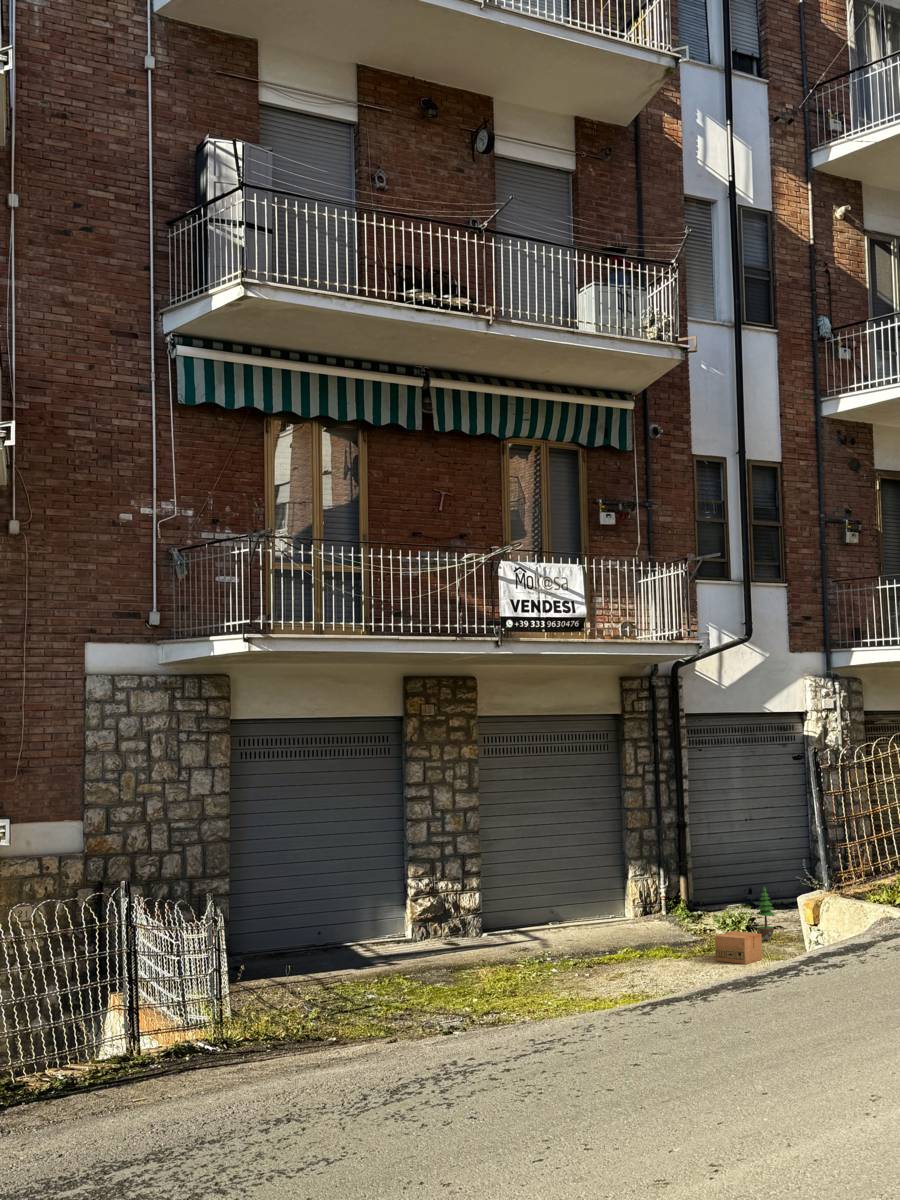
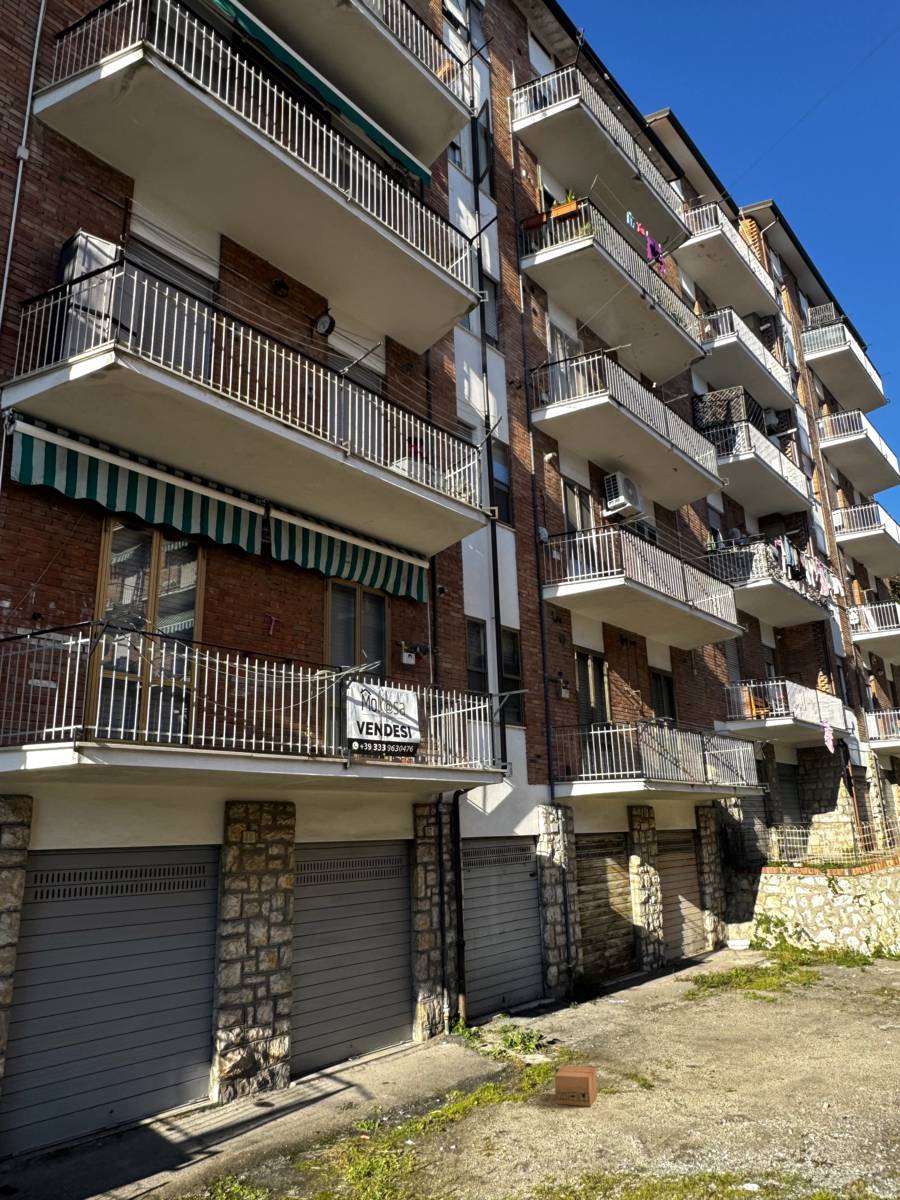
potted tree: present [756,886,775,941] -> none [558,1007,576,1064]

